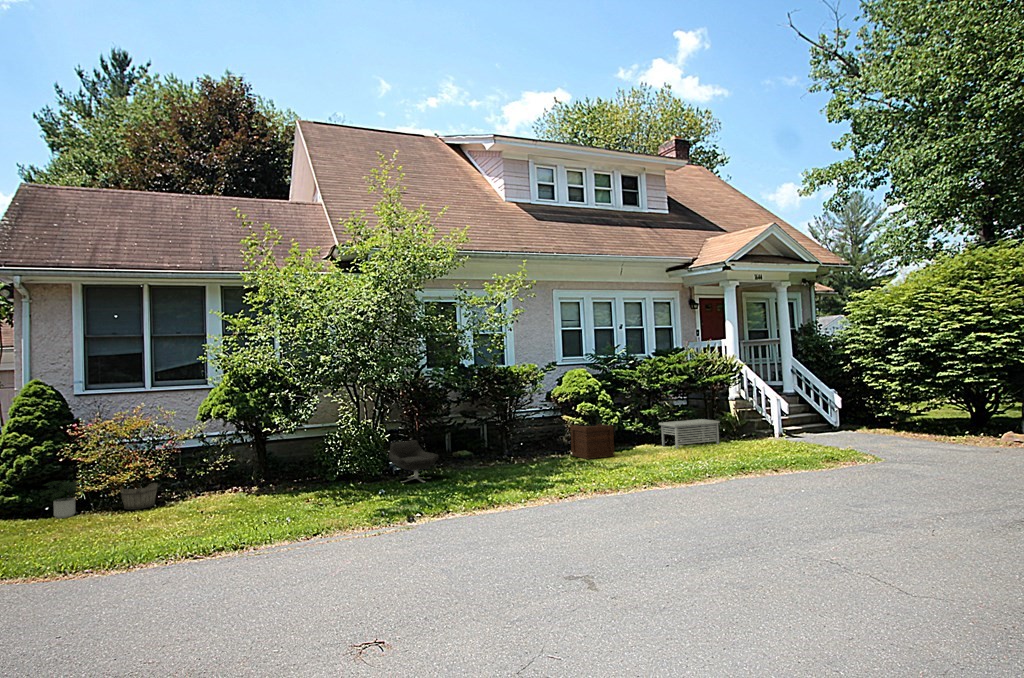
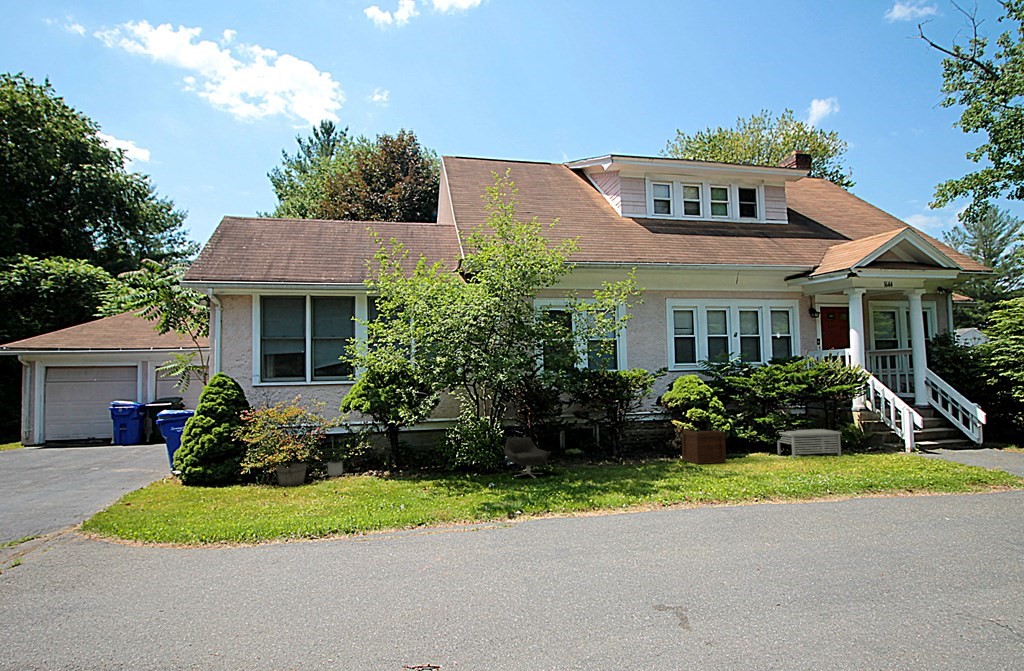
potted plant: present [40,481,90,518] -> present [319,448,349,476]

